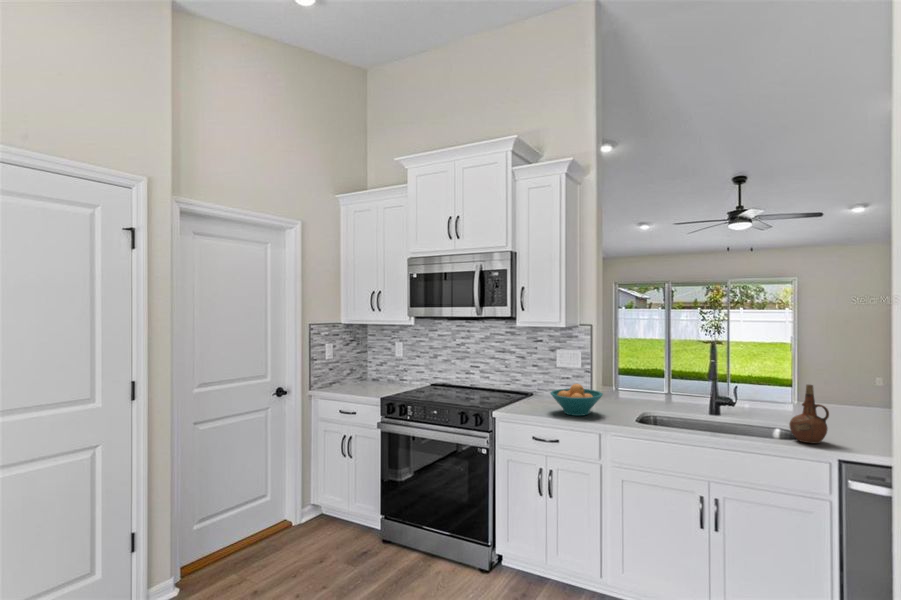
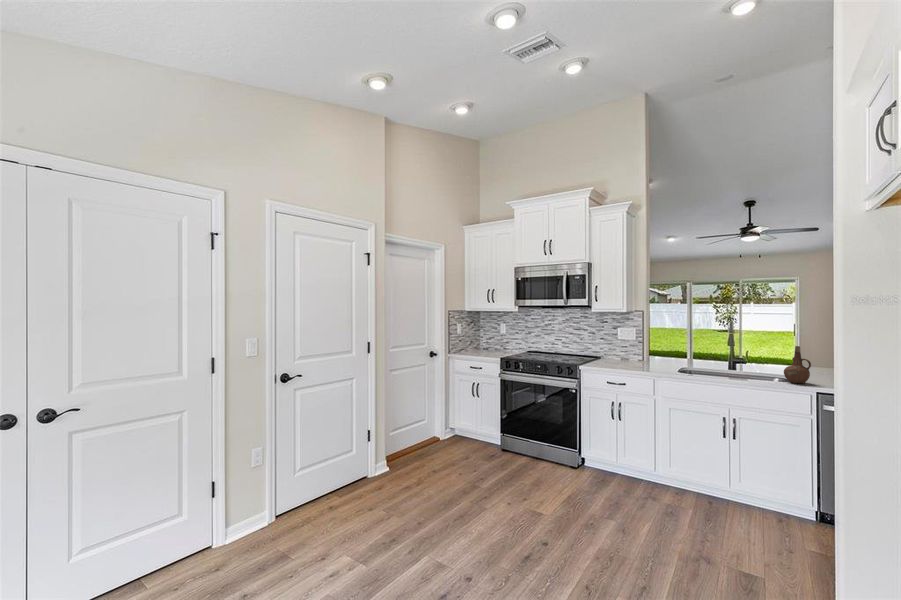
fruit bowl: present [551,384,603,416] -> none [617,348,654,368]

